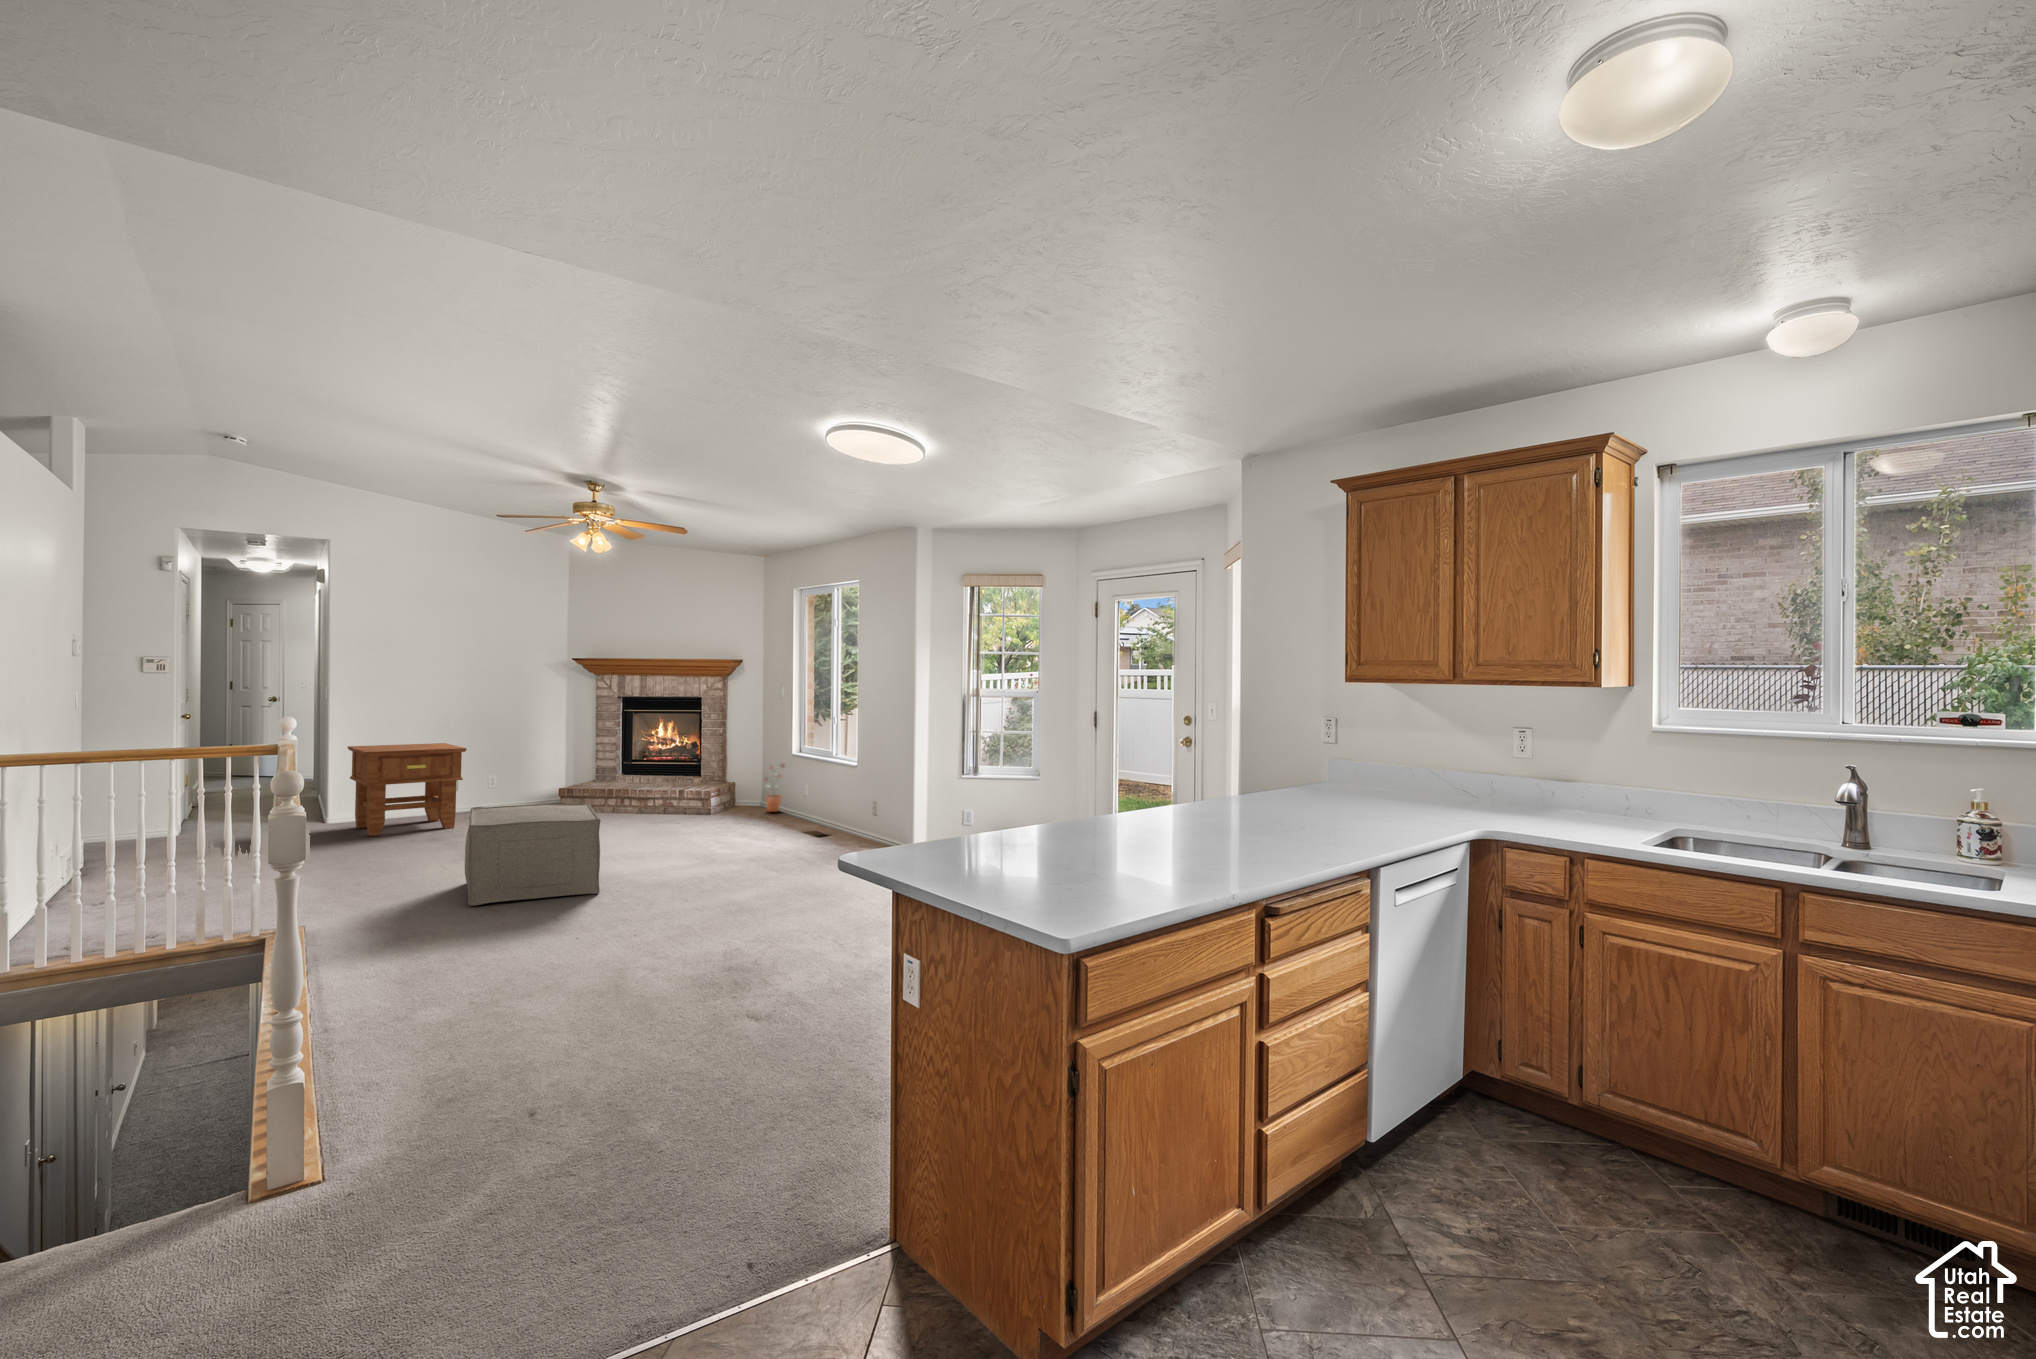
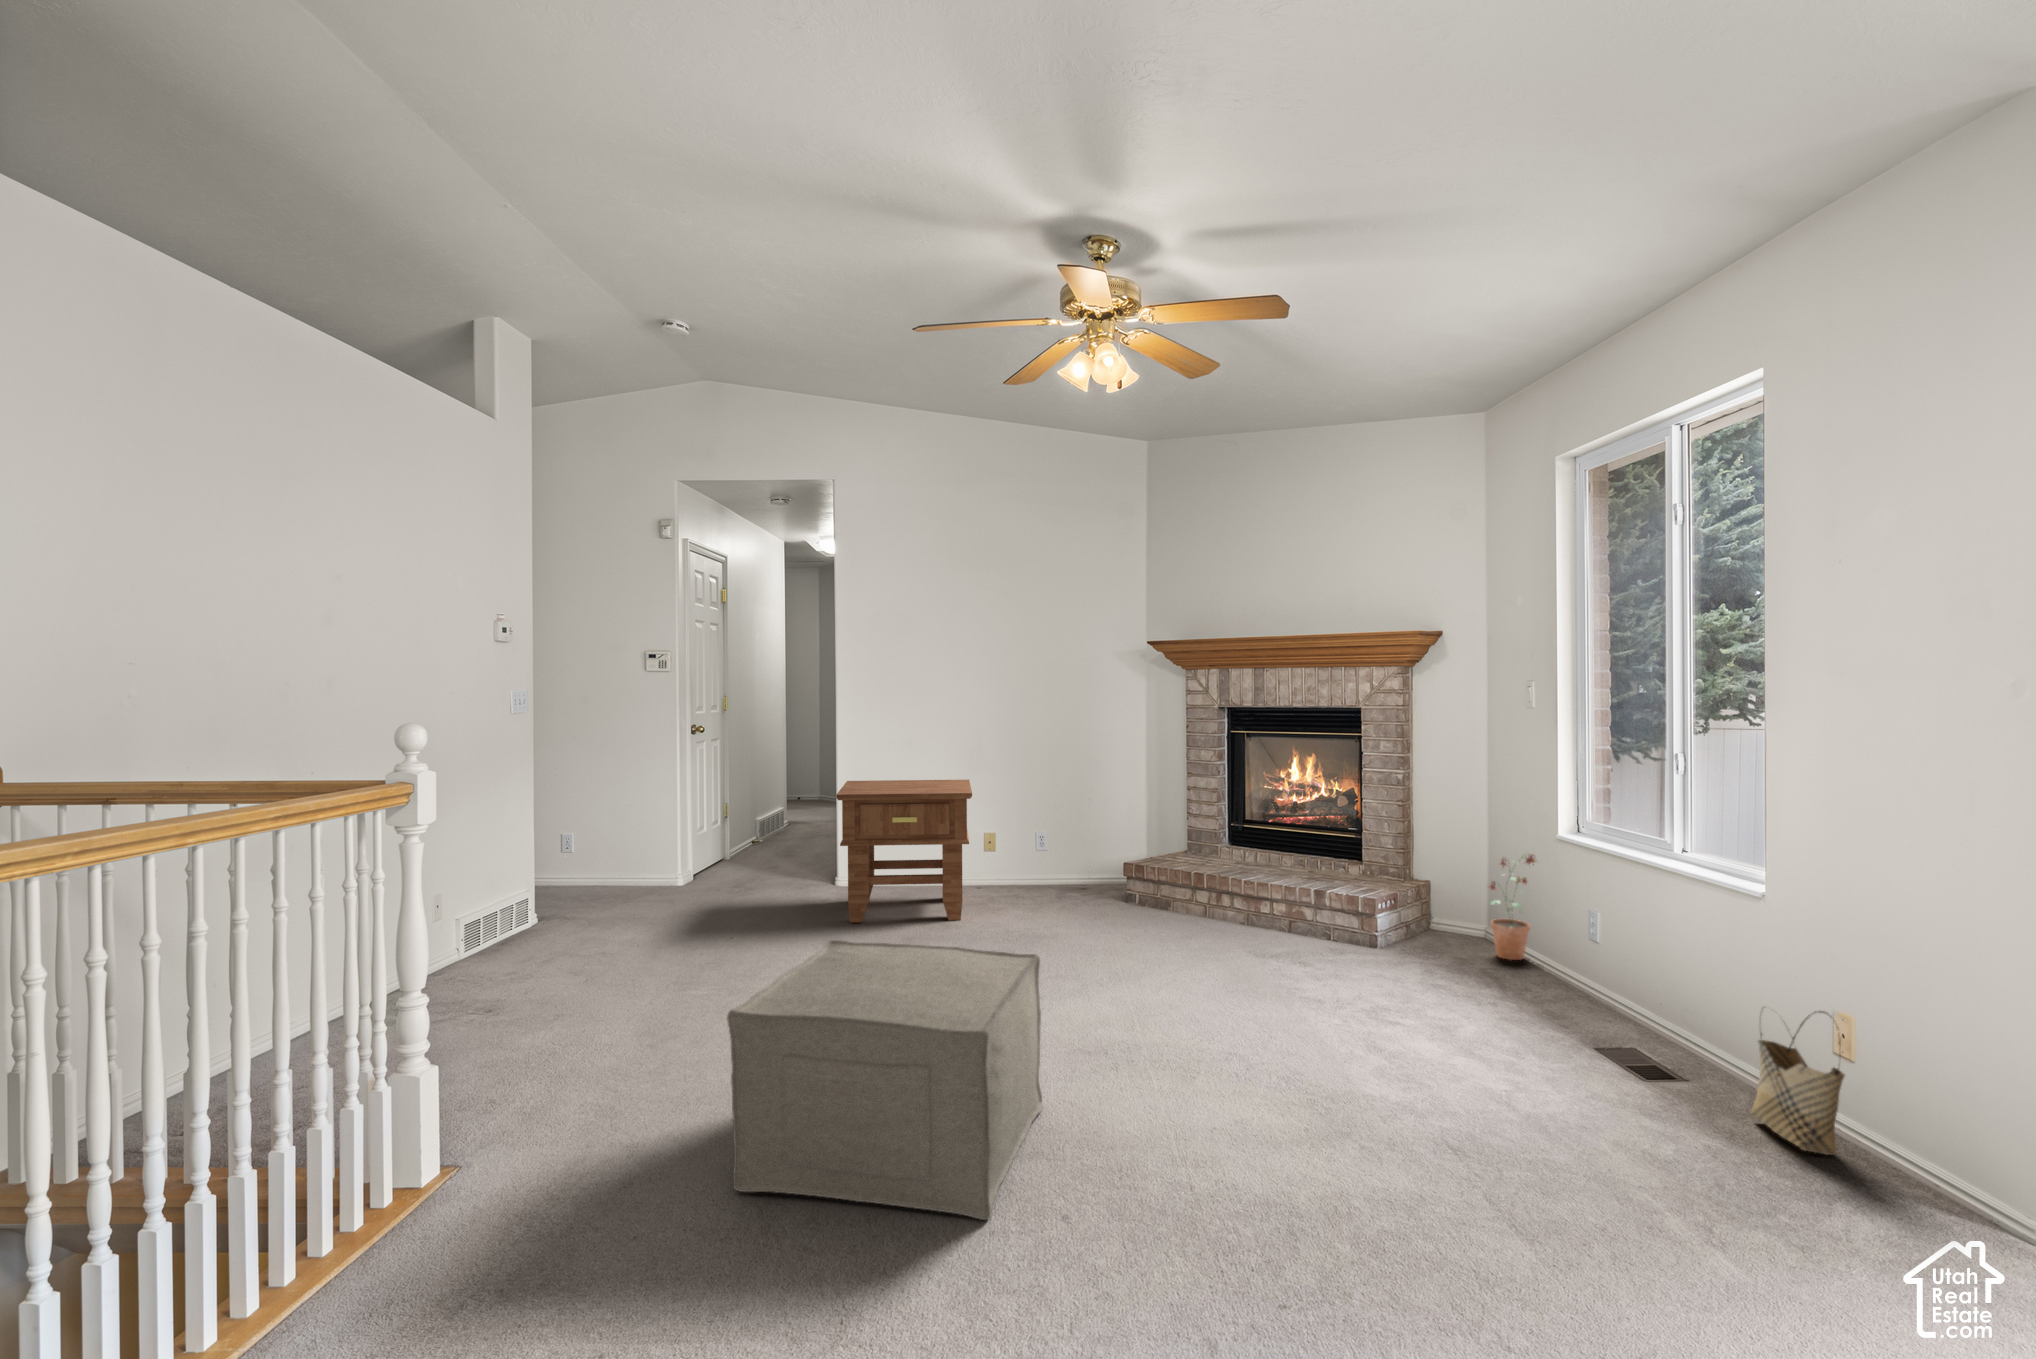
woven basket: none [860,796,886,842] -> present [1751,1009,1845,1155]

